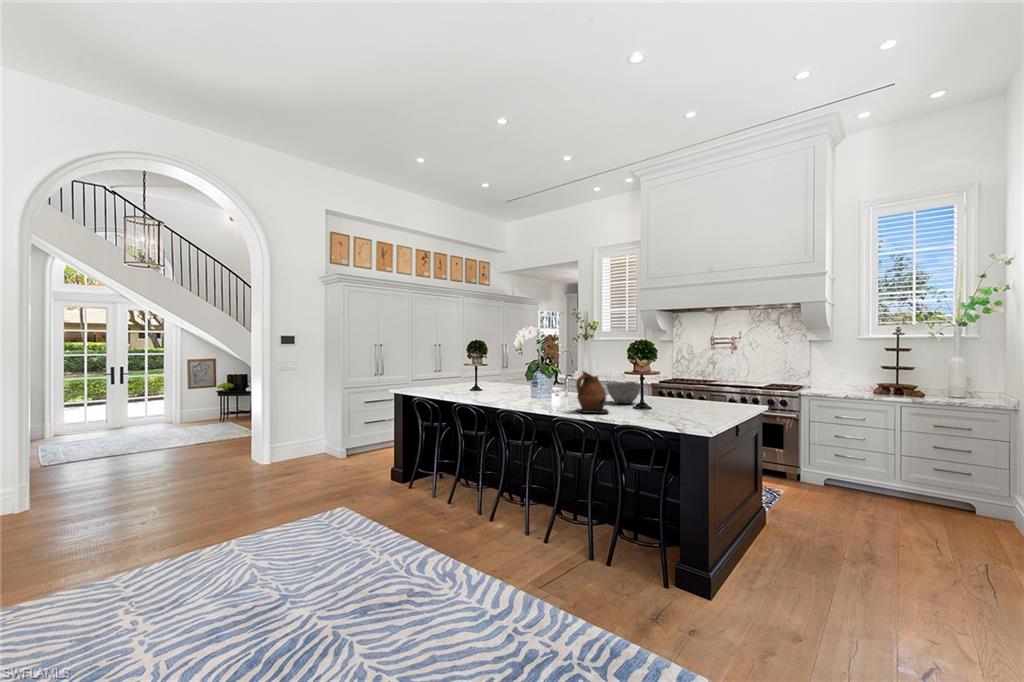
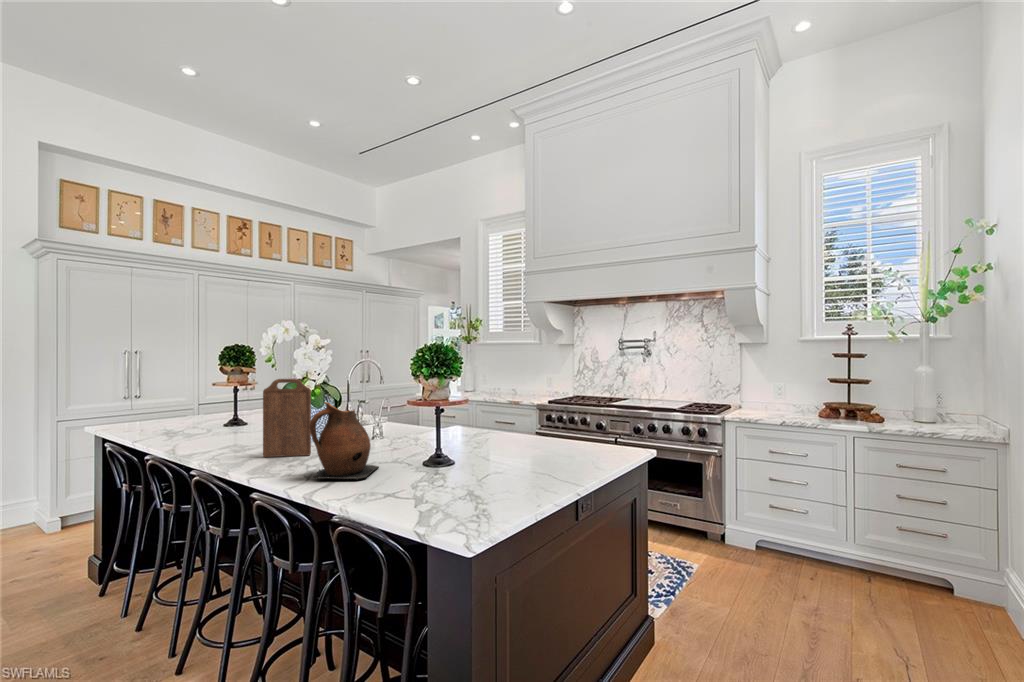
cutting board: none [528,359,555,404] -> present [263,379,311,457]
bowl: present [606,383,641,403] -> none [402,415,460,451]

